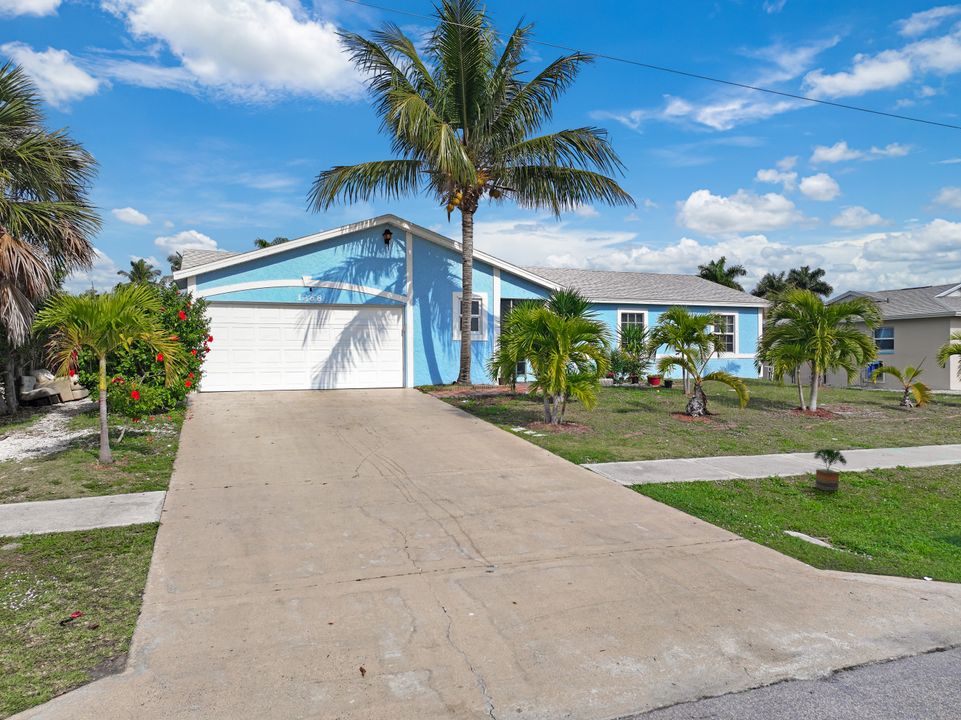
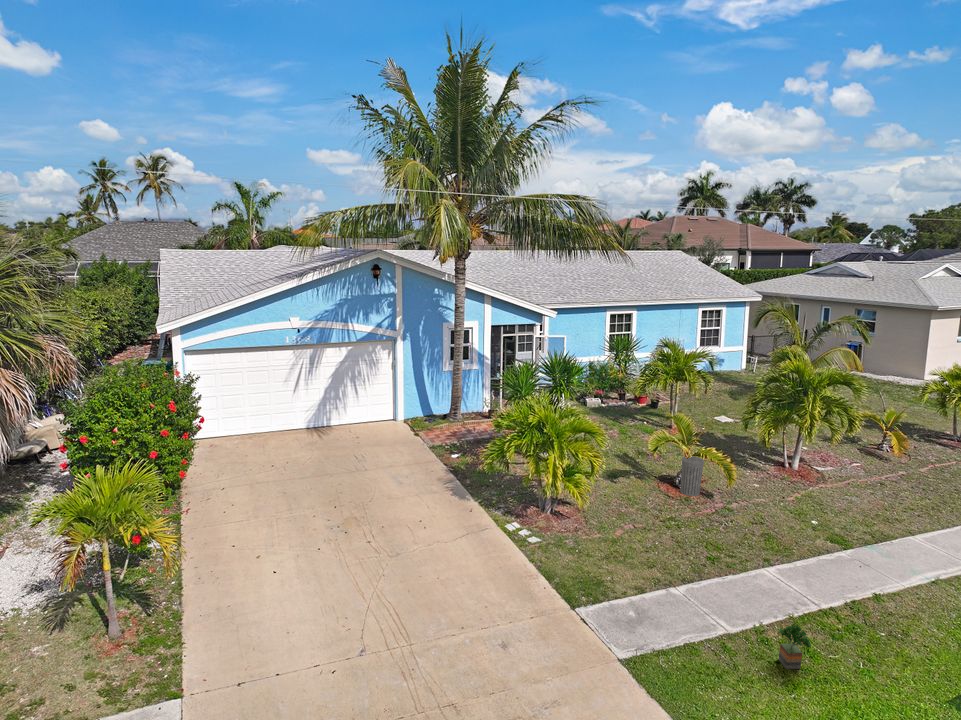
trash can: none [702,385,724,423] -> present [680,456,704,496]

